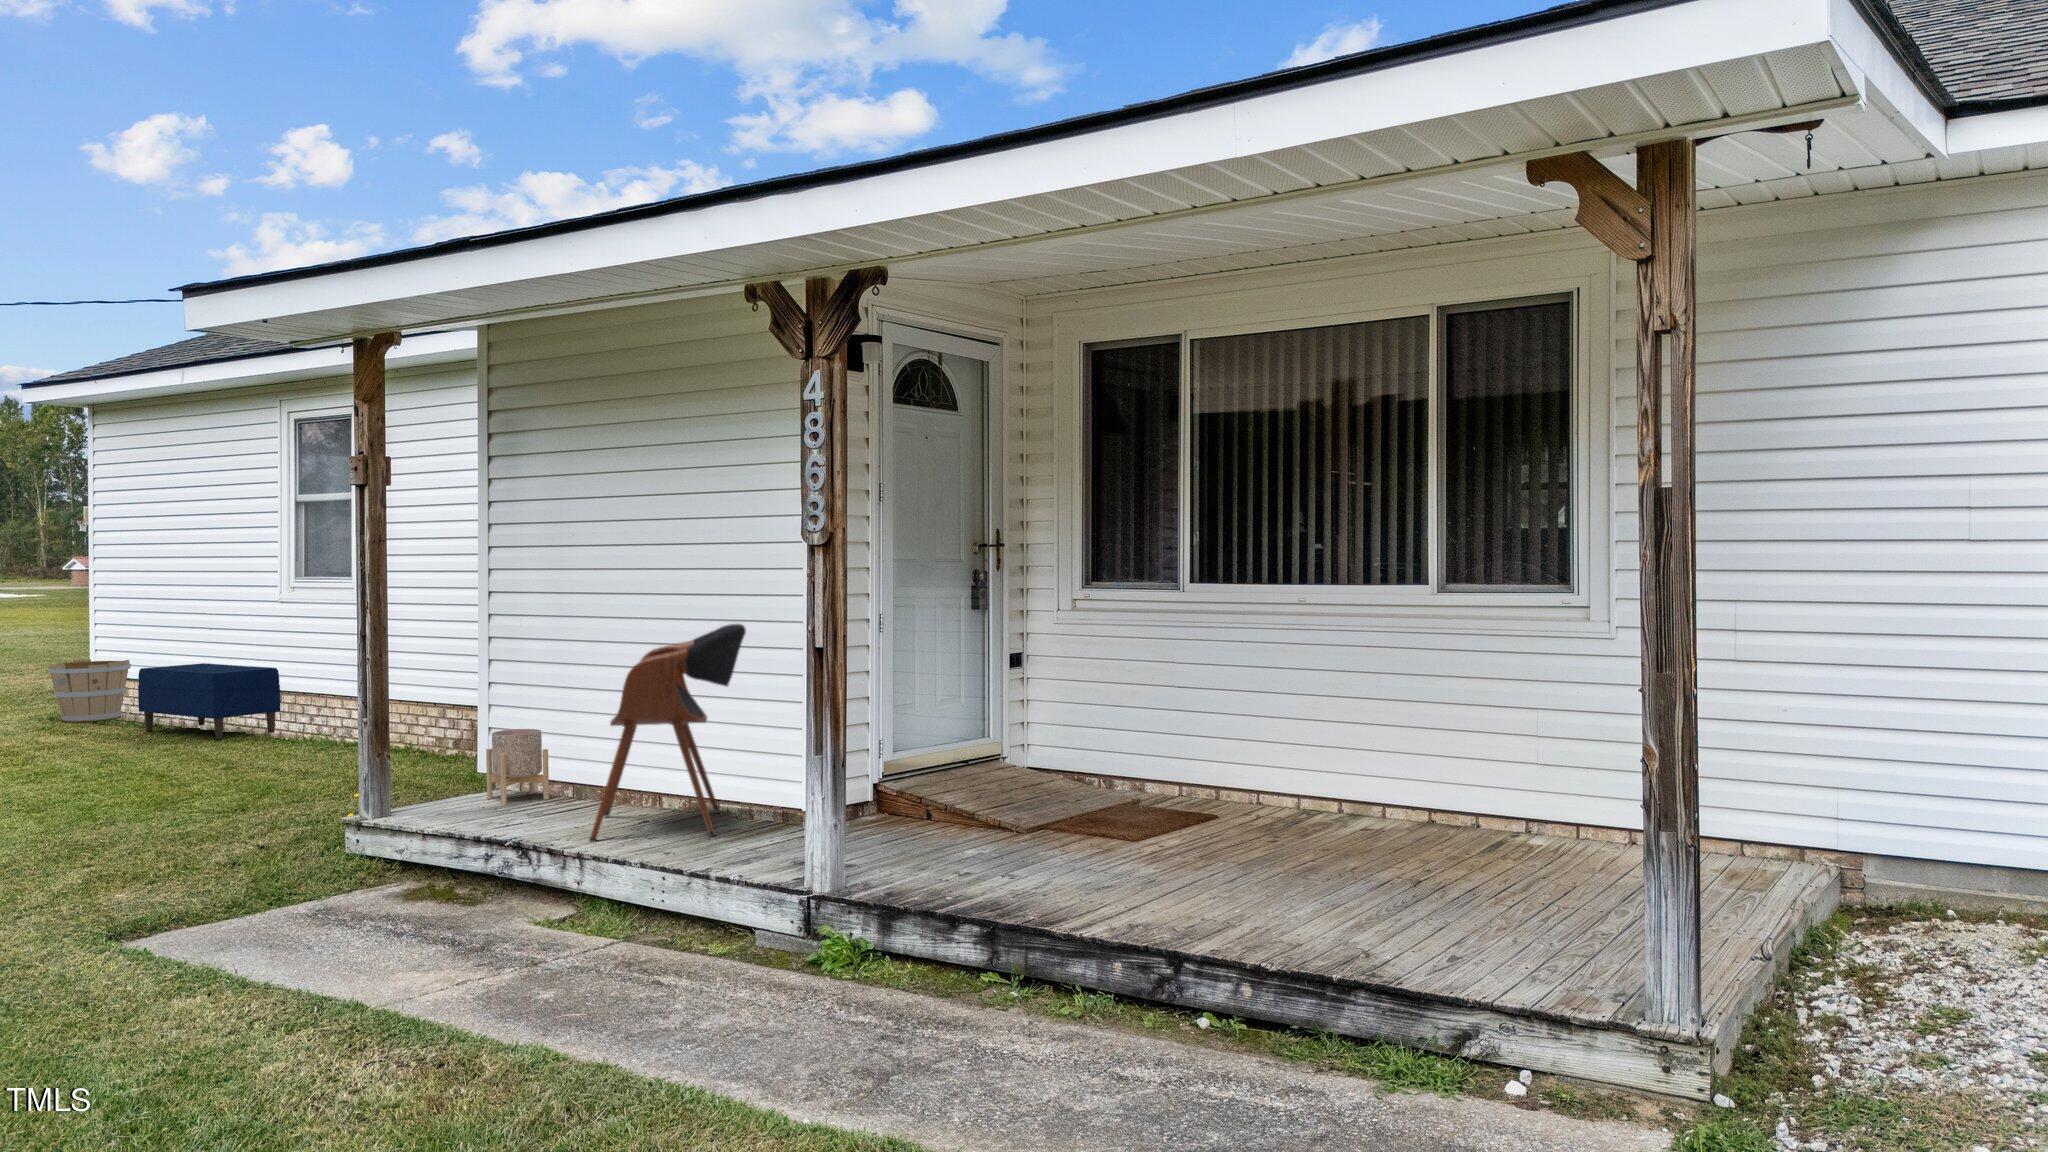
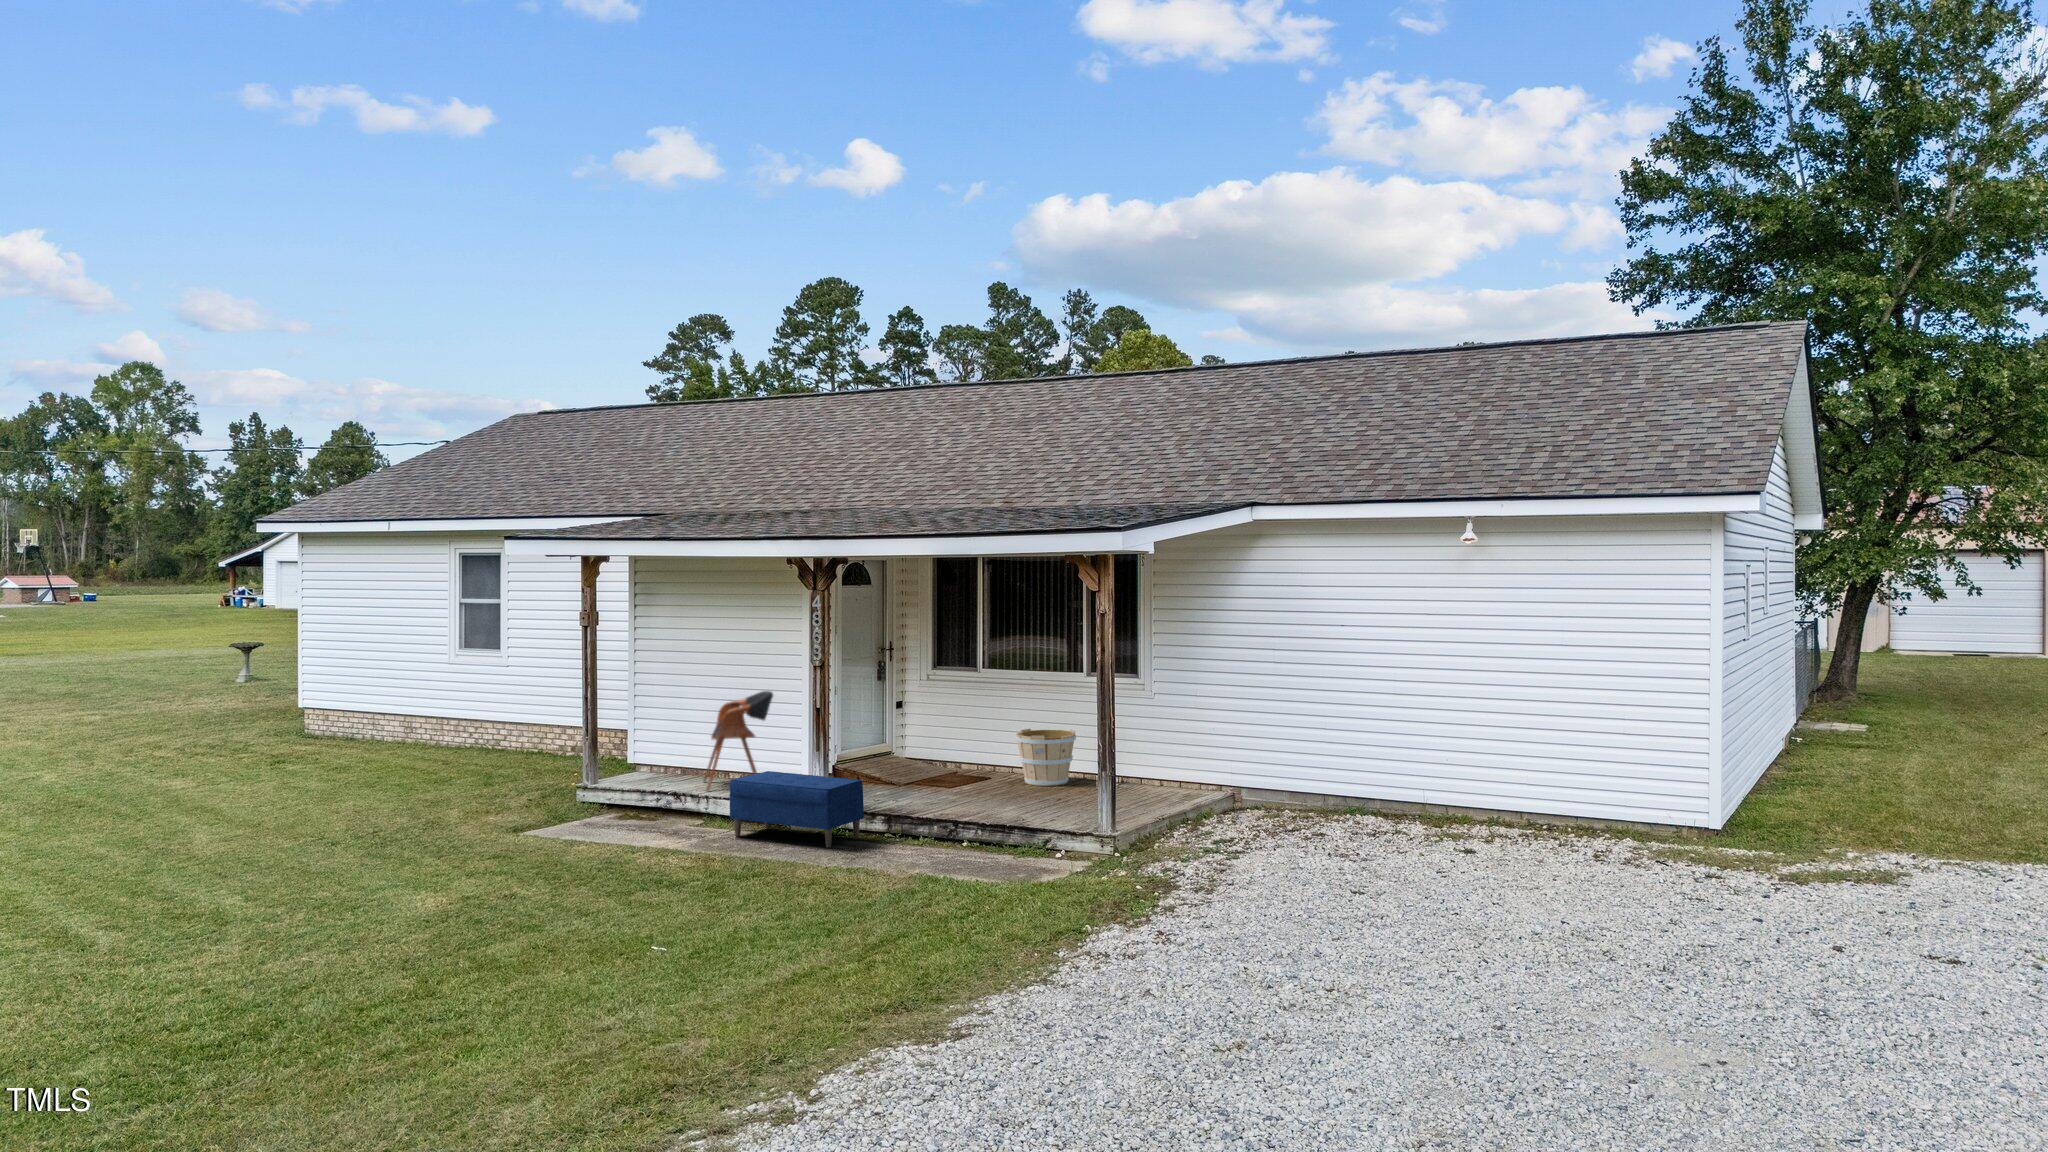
wooden bucket: present [48,659,131,722] -> present [1016,729,1076,786]
bench: present [138,663,280,740] -> present [730,771,864,848]
planter: present [486,729,549,805] -> none [635,741,667,778]

